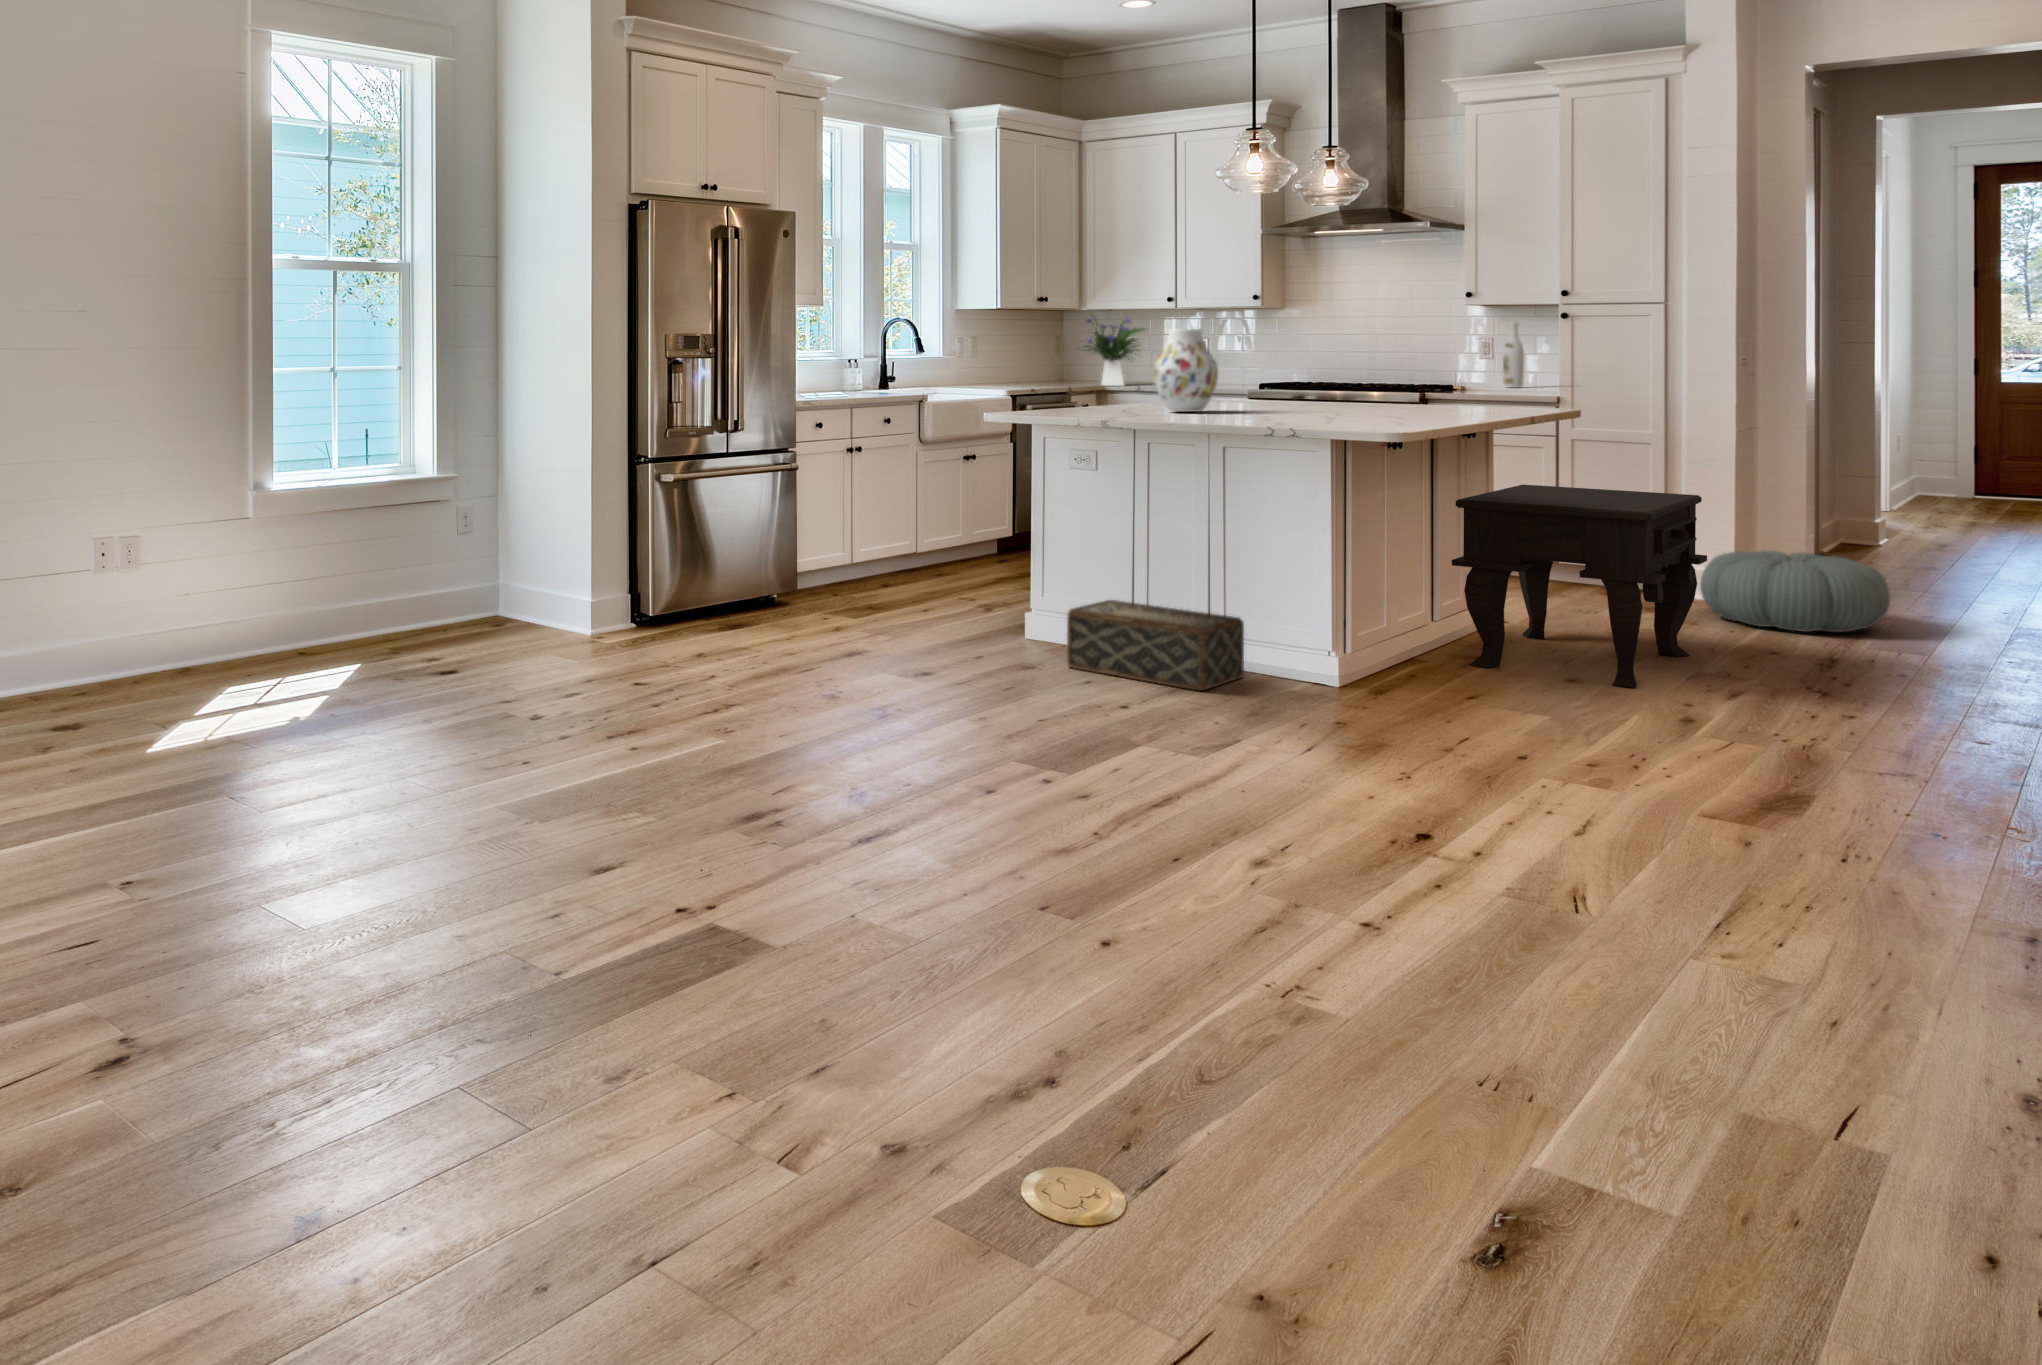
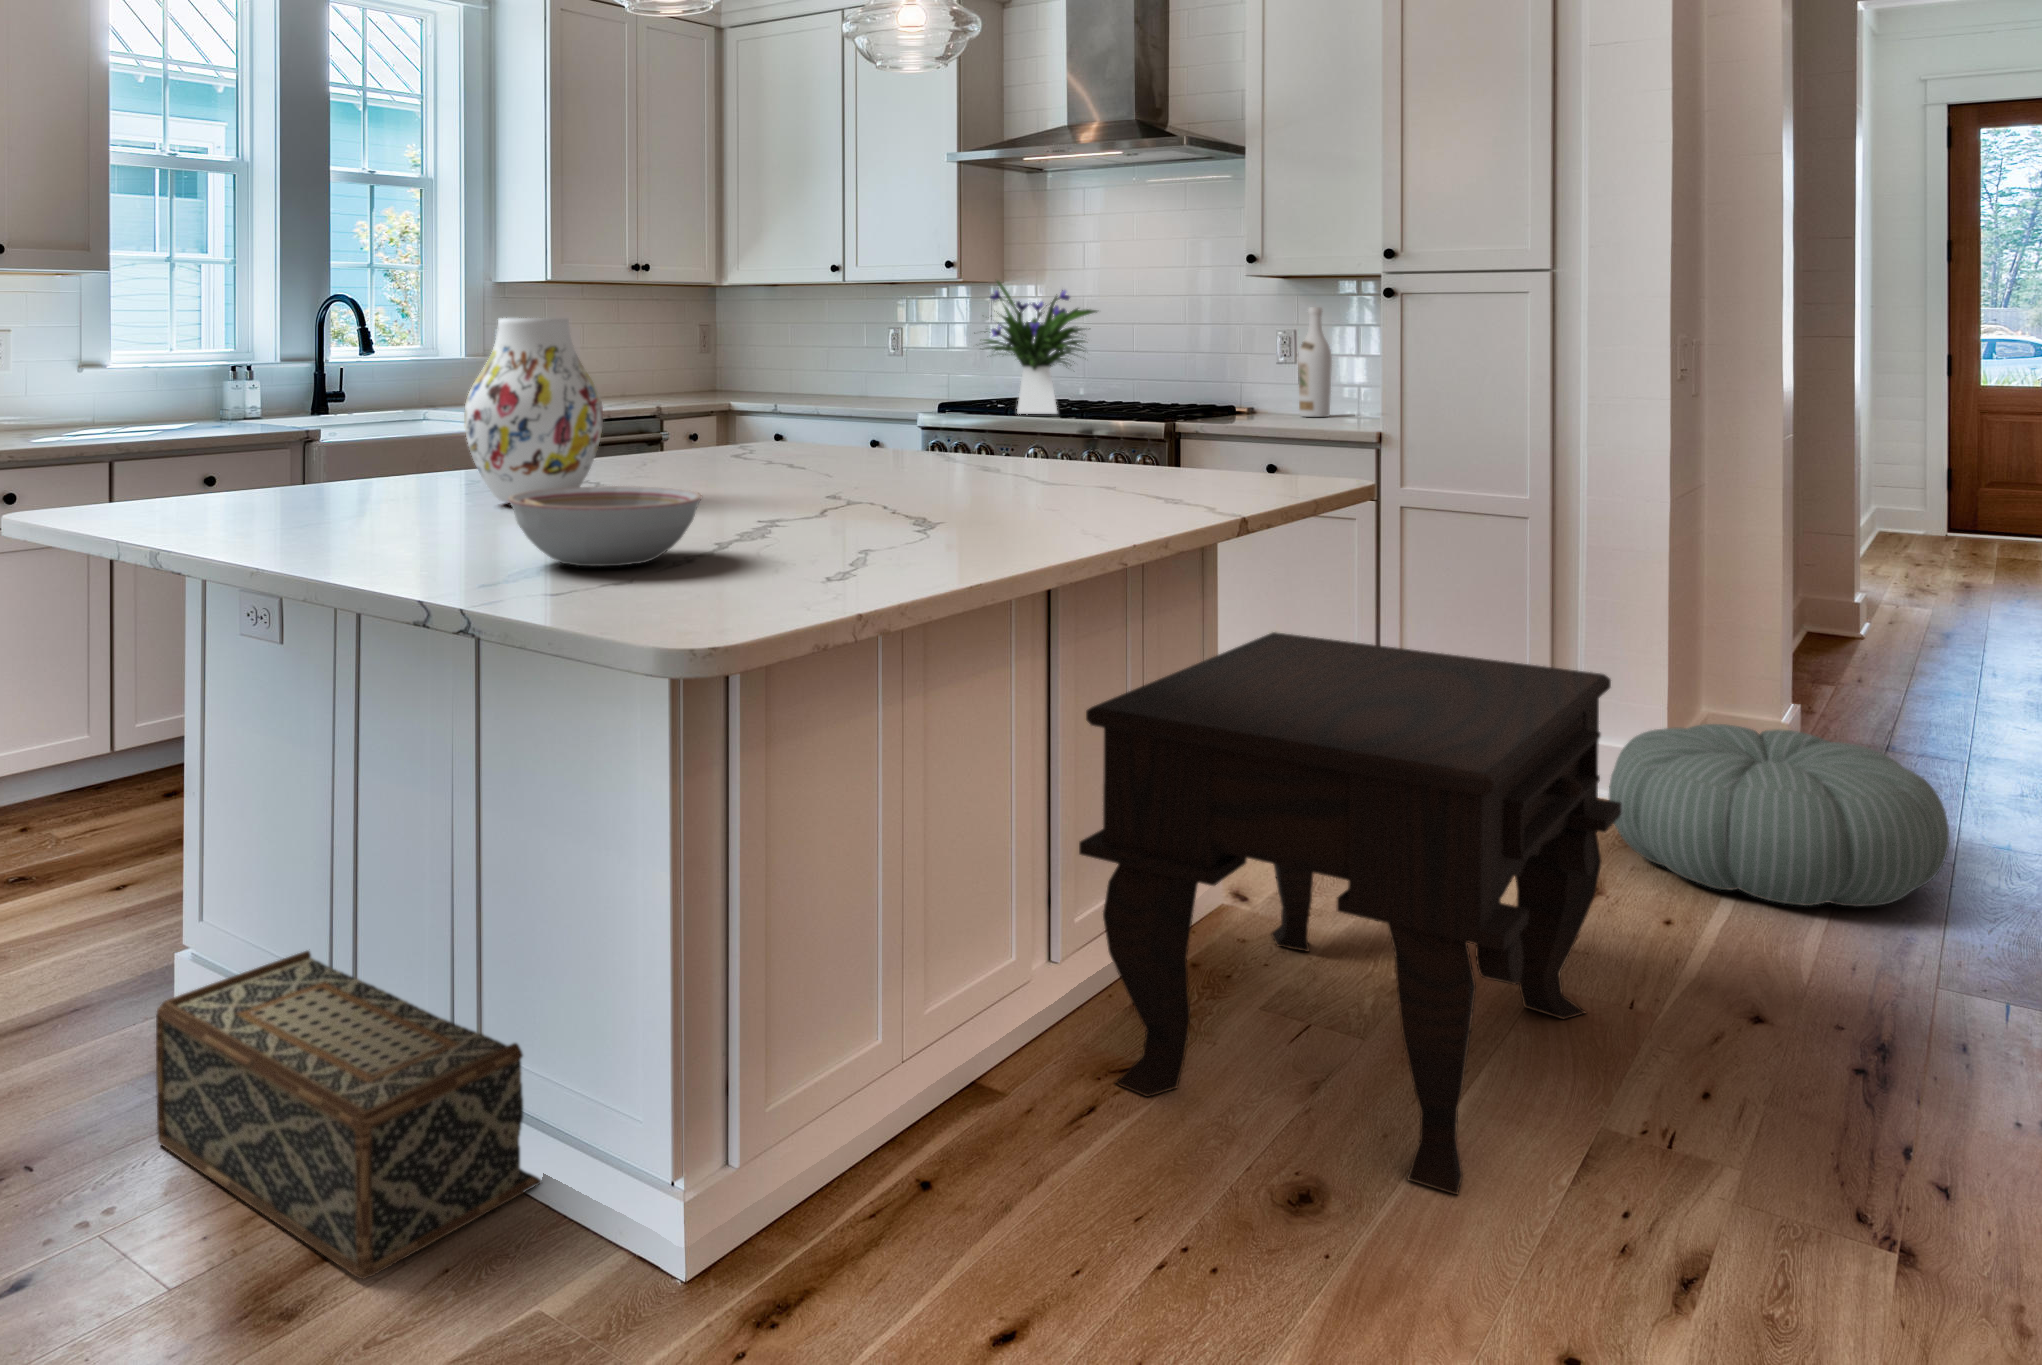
flower arrangement: present [1085,317,1144,386] -> present [985,281,1097,414]
bowl: none [1255,395,1334,421] -> present [508,486,702,566]

